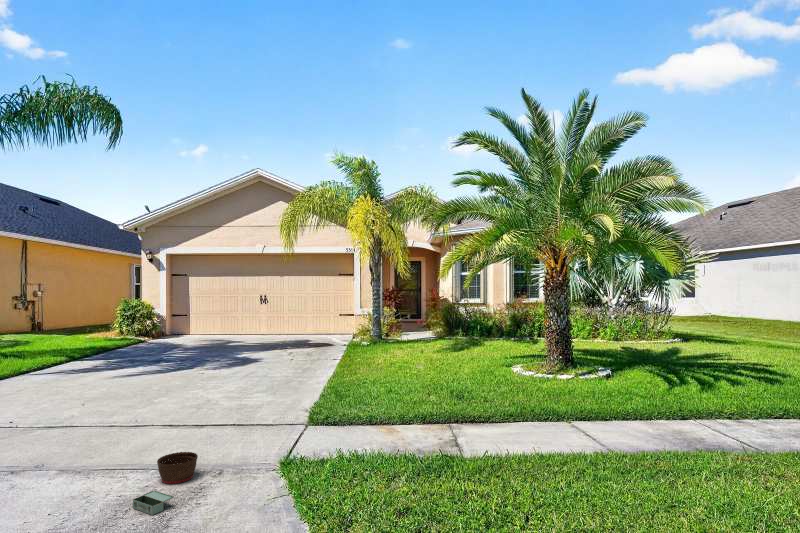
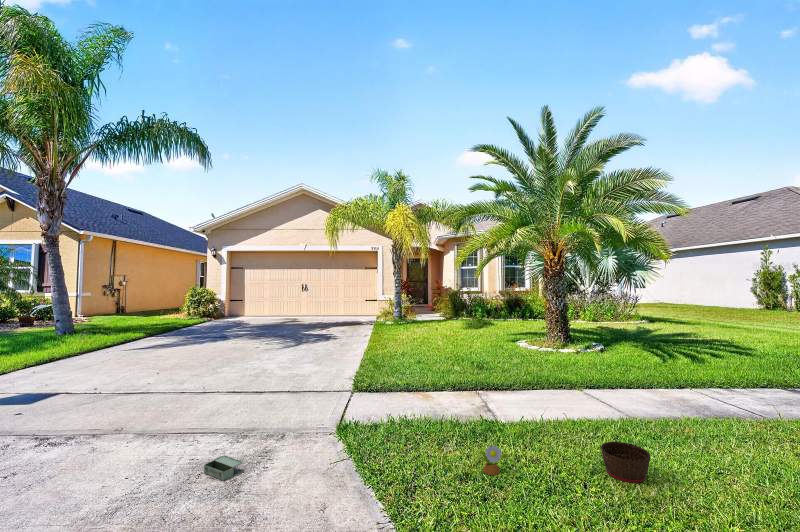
basket: present [157,452,198,484] -> present [601,442,651,483]
decorative plant: none [416,476,449,507] -> present [478,445,508,475]

